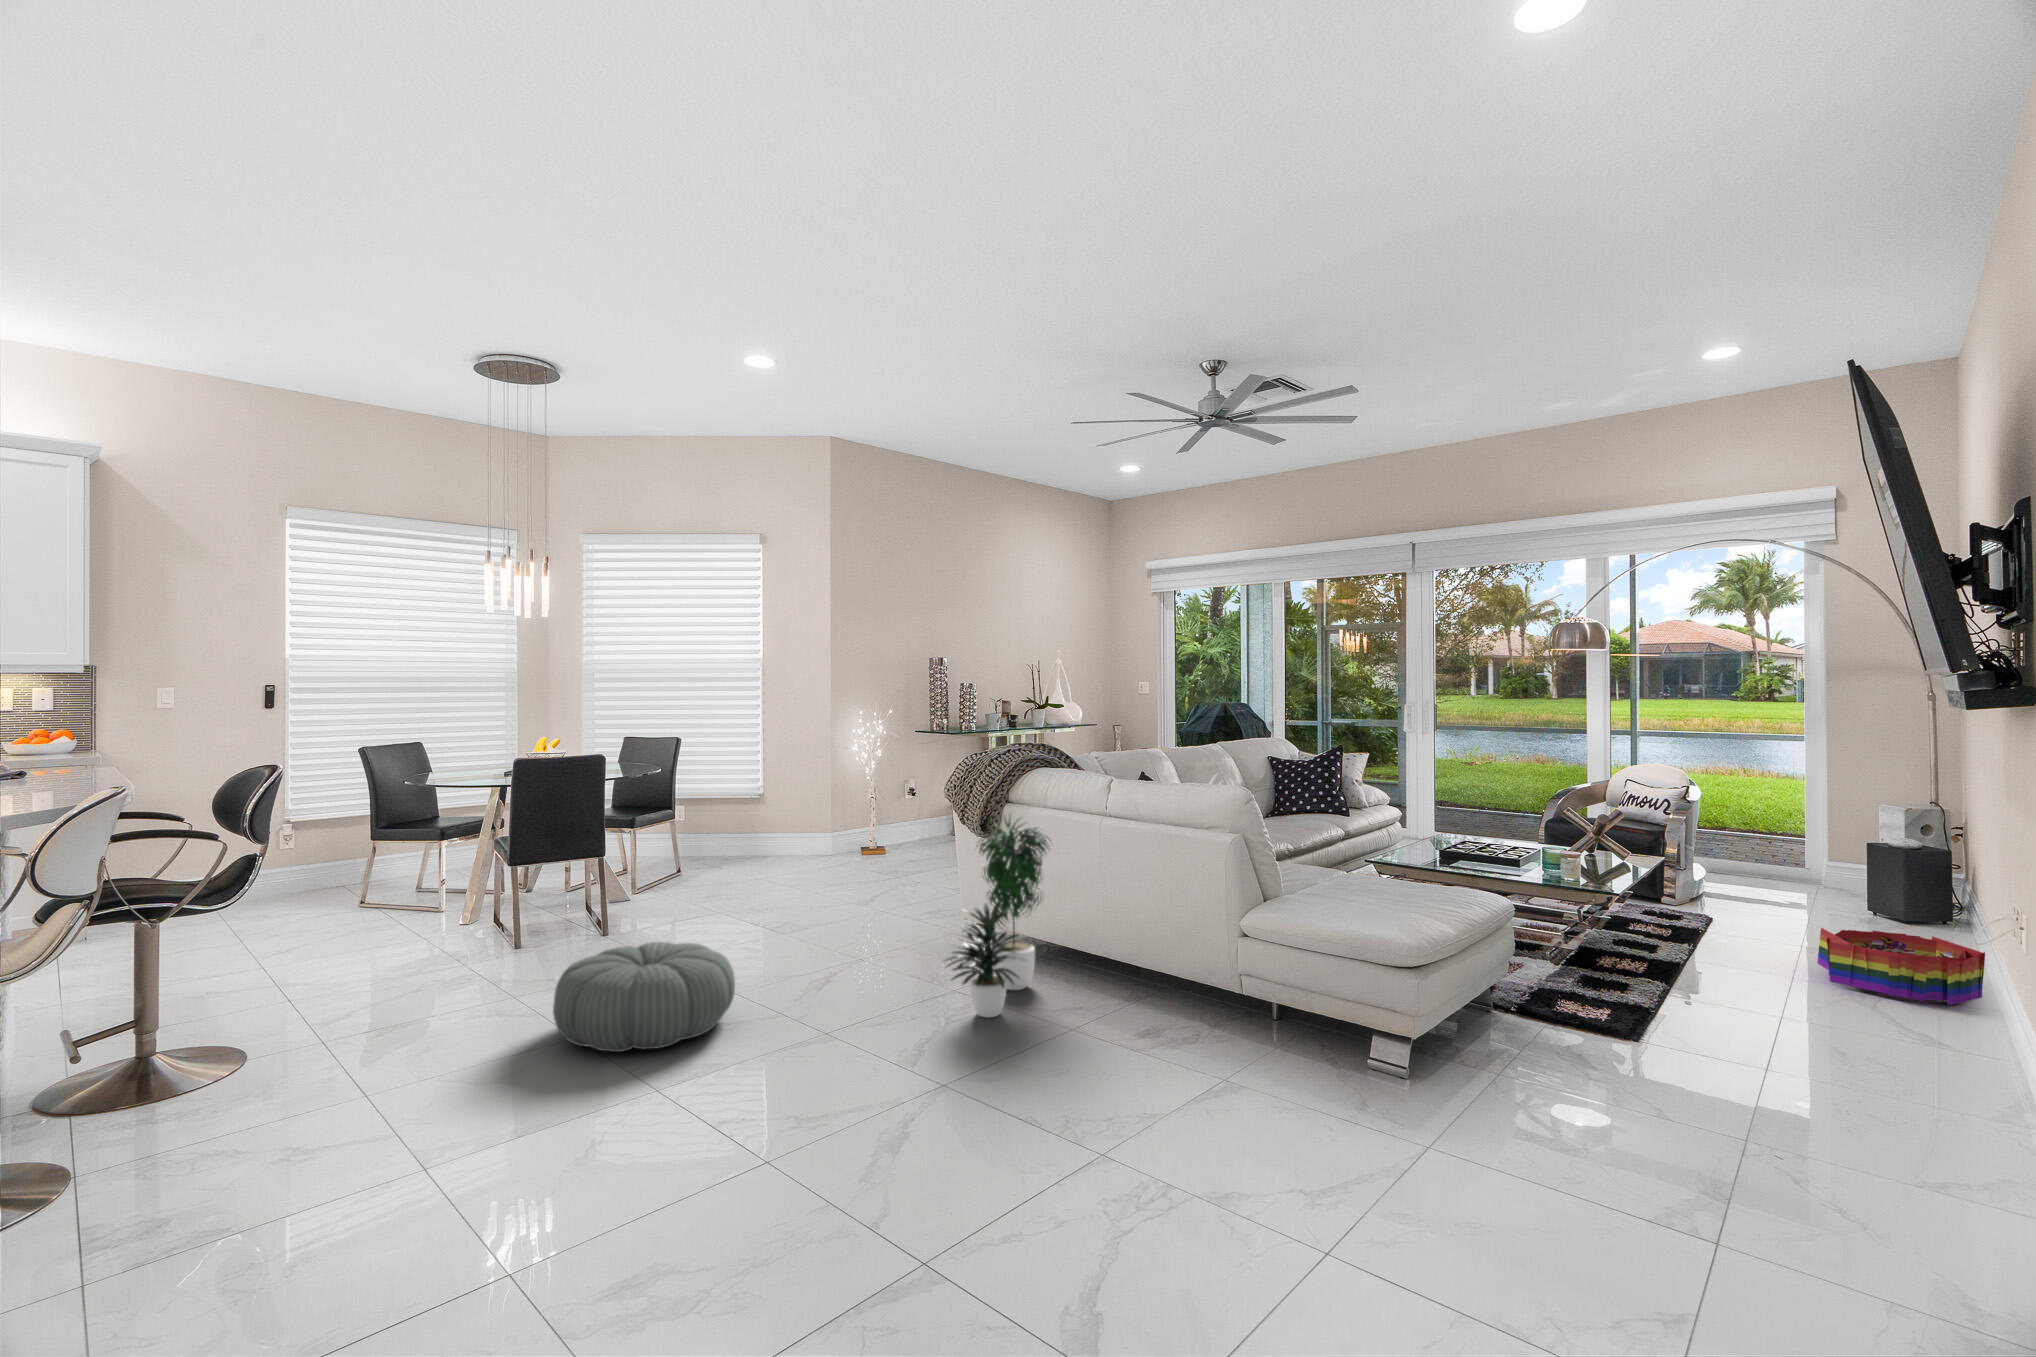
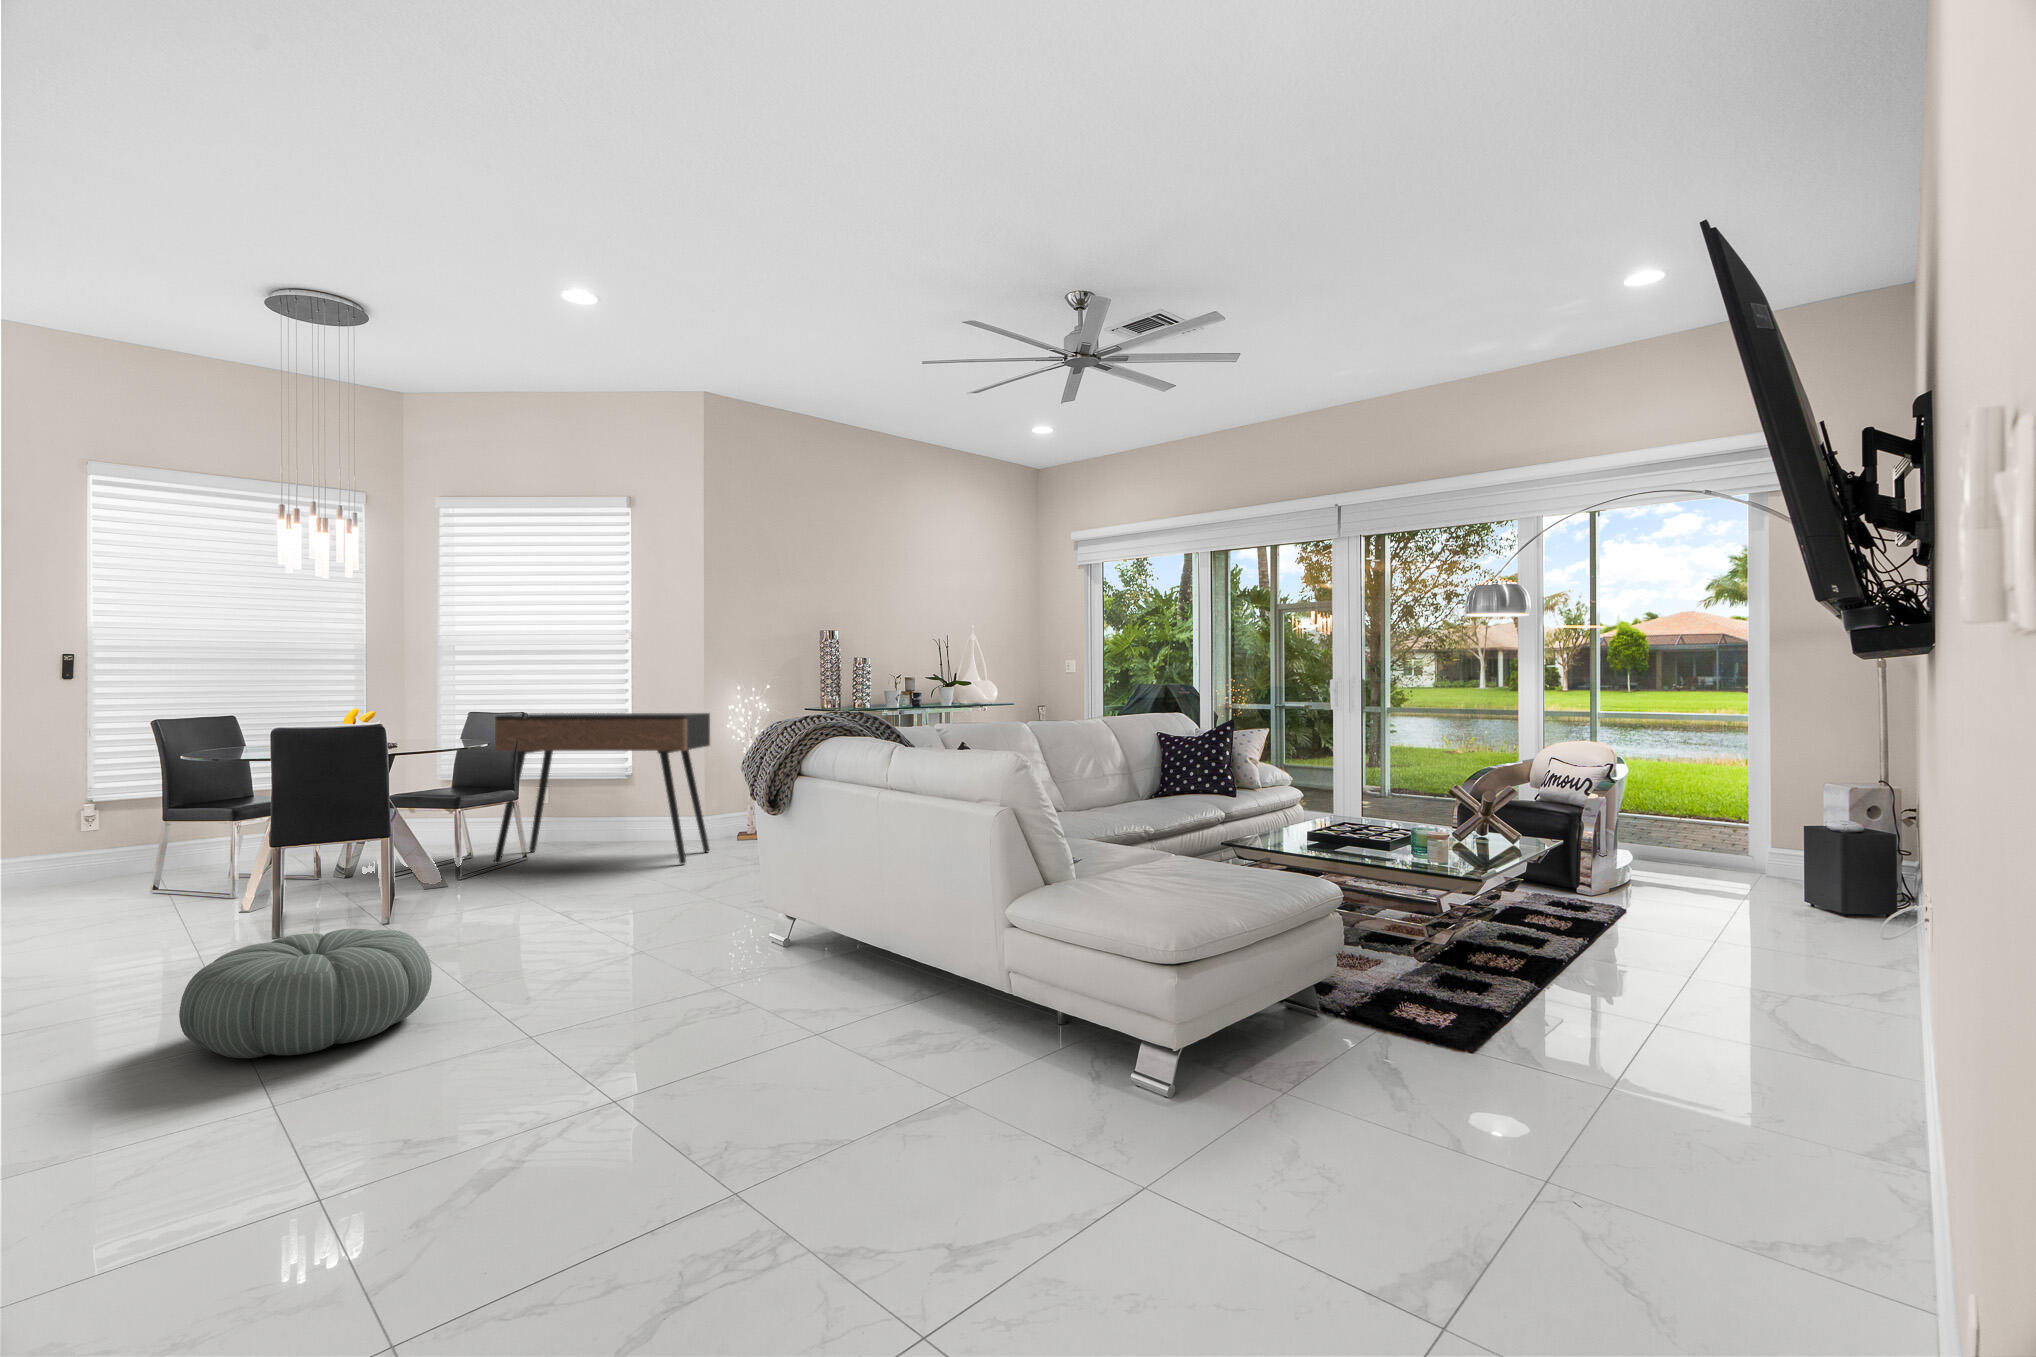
console table: none [655,738,847,880] -> present [494,713,710,864]
potted plant: present [945,820,1049,1018] -> none [670,780,828,1019]
storage bin: present [1817,928,1985,1005] -> none [1726,920,1920,1014]

